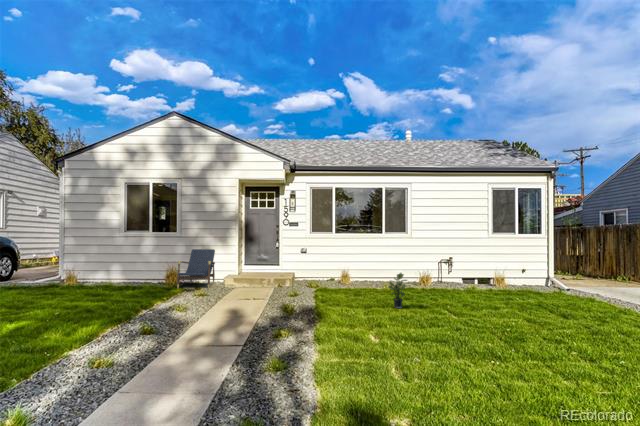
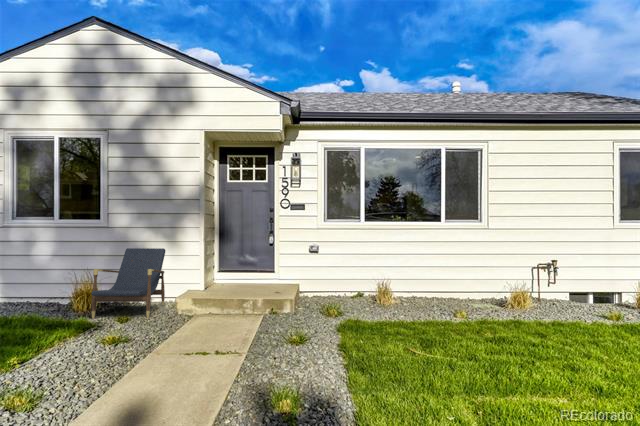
potted plant: present [388,273,407,308] -> none [506,297,555,377]

